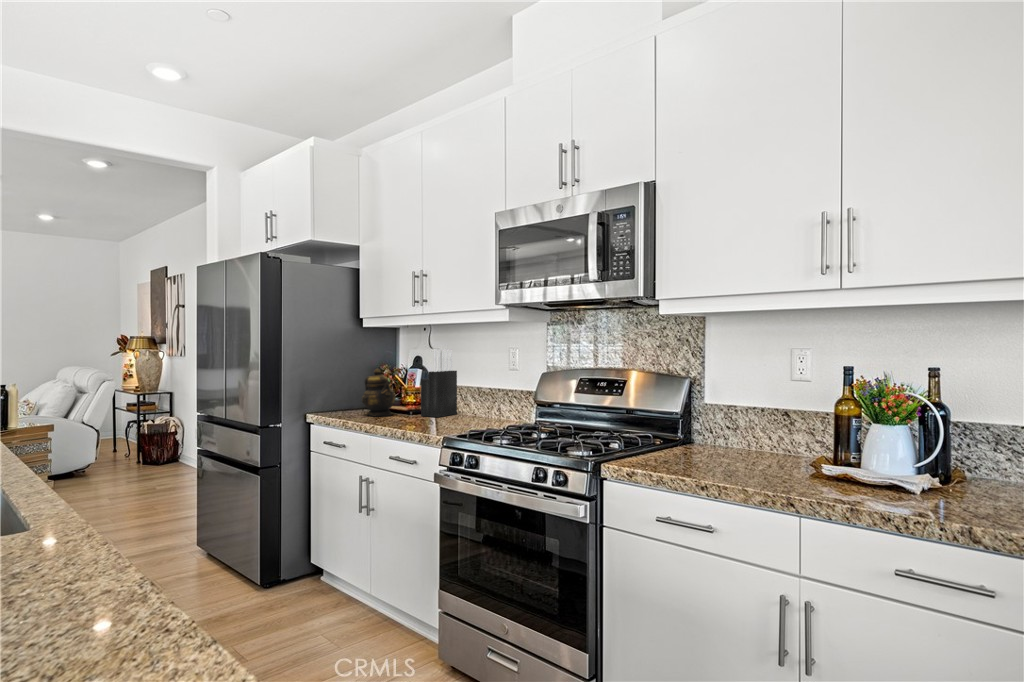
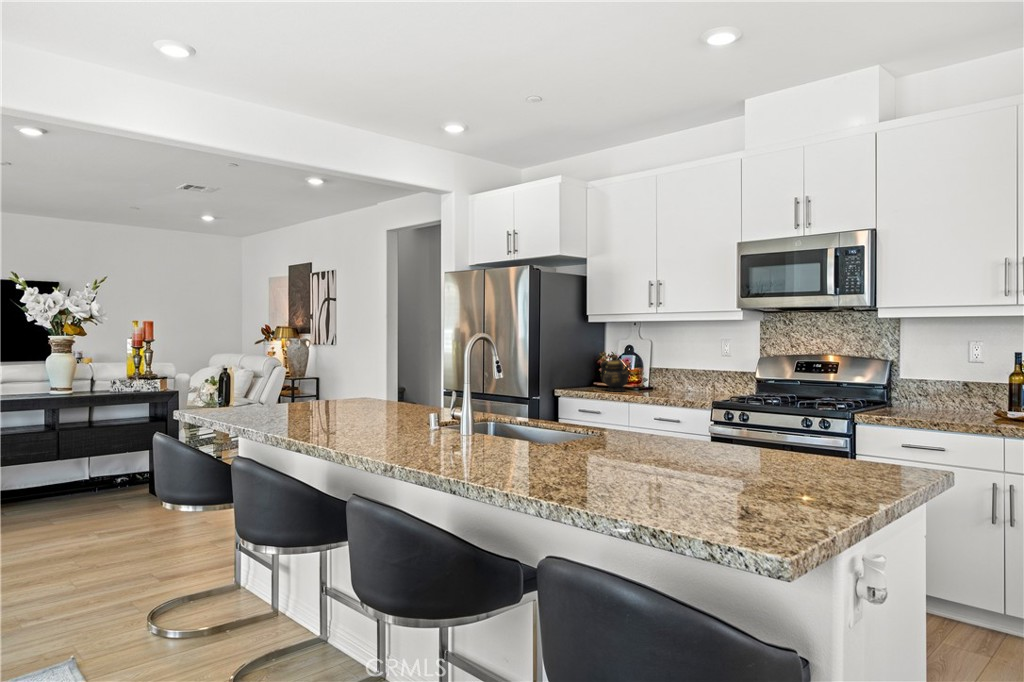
knife block: present [421,349,457,417] -> none [649,340,673,392]

